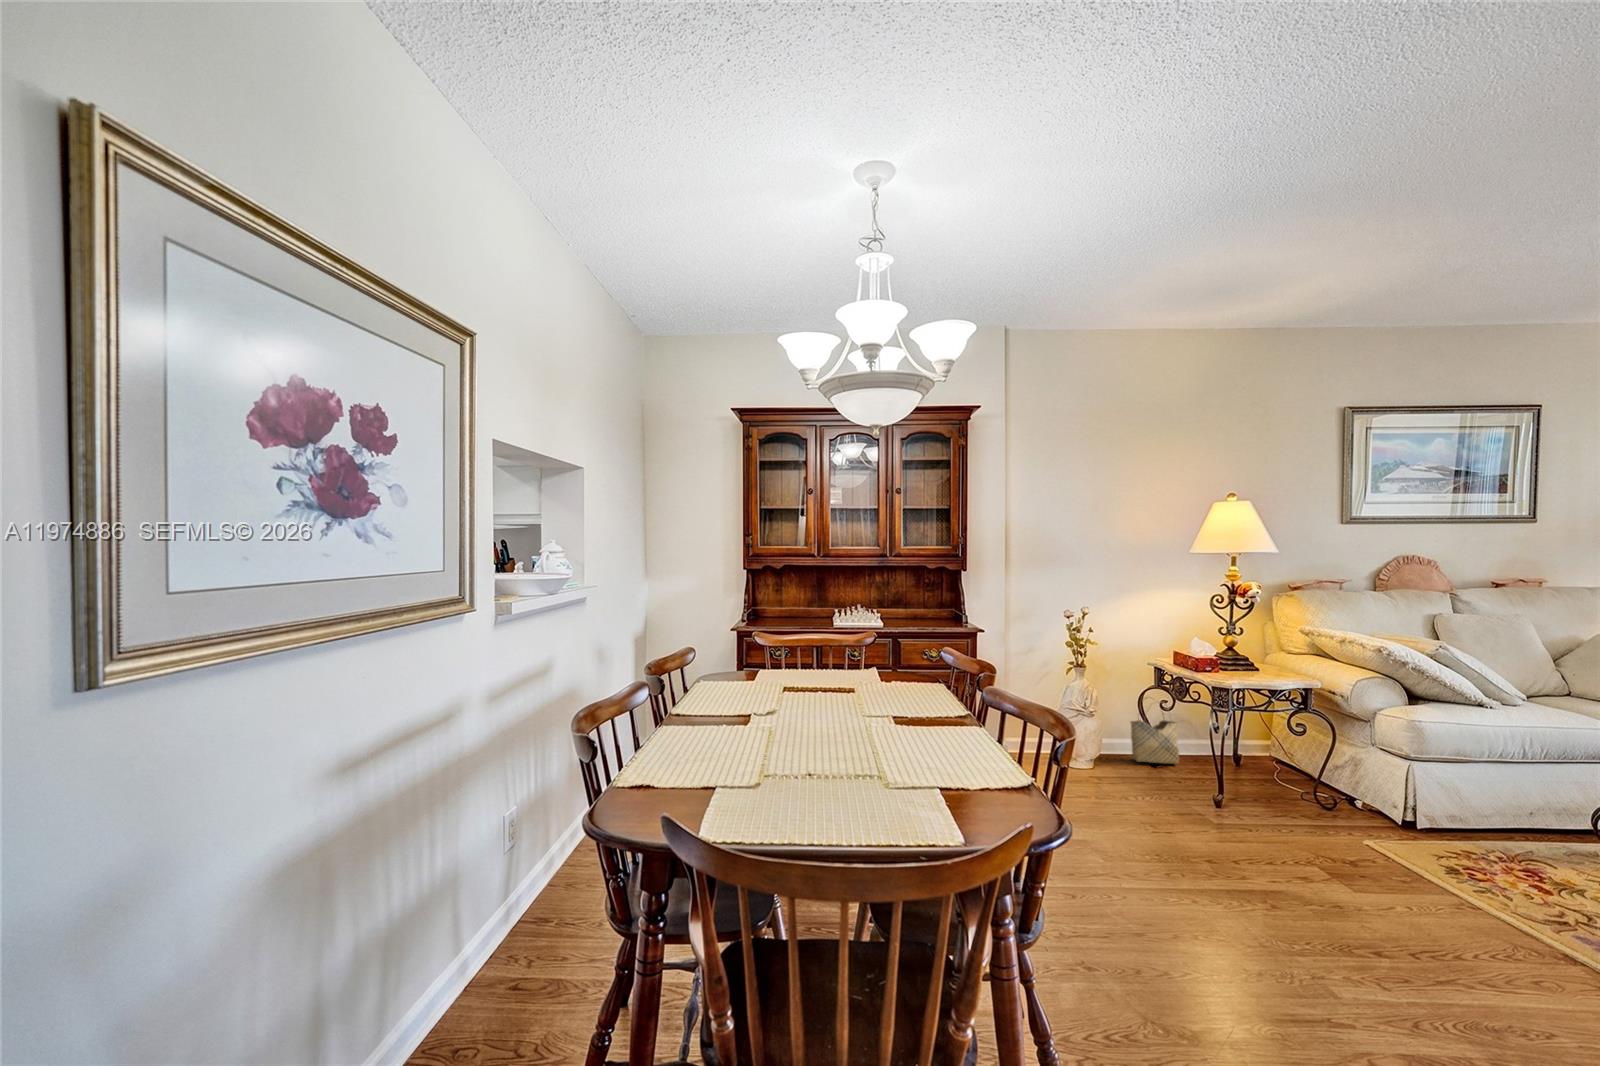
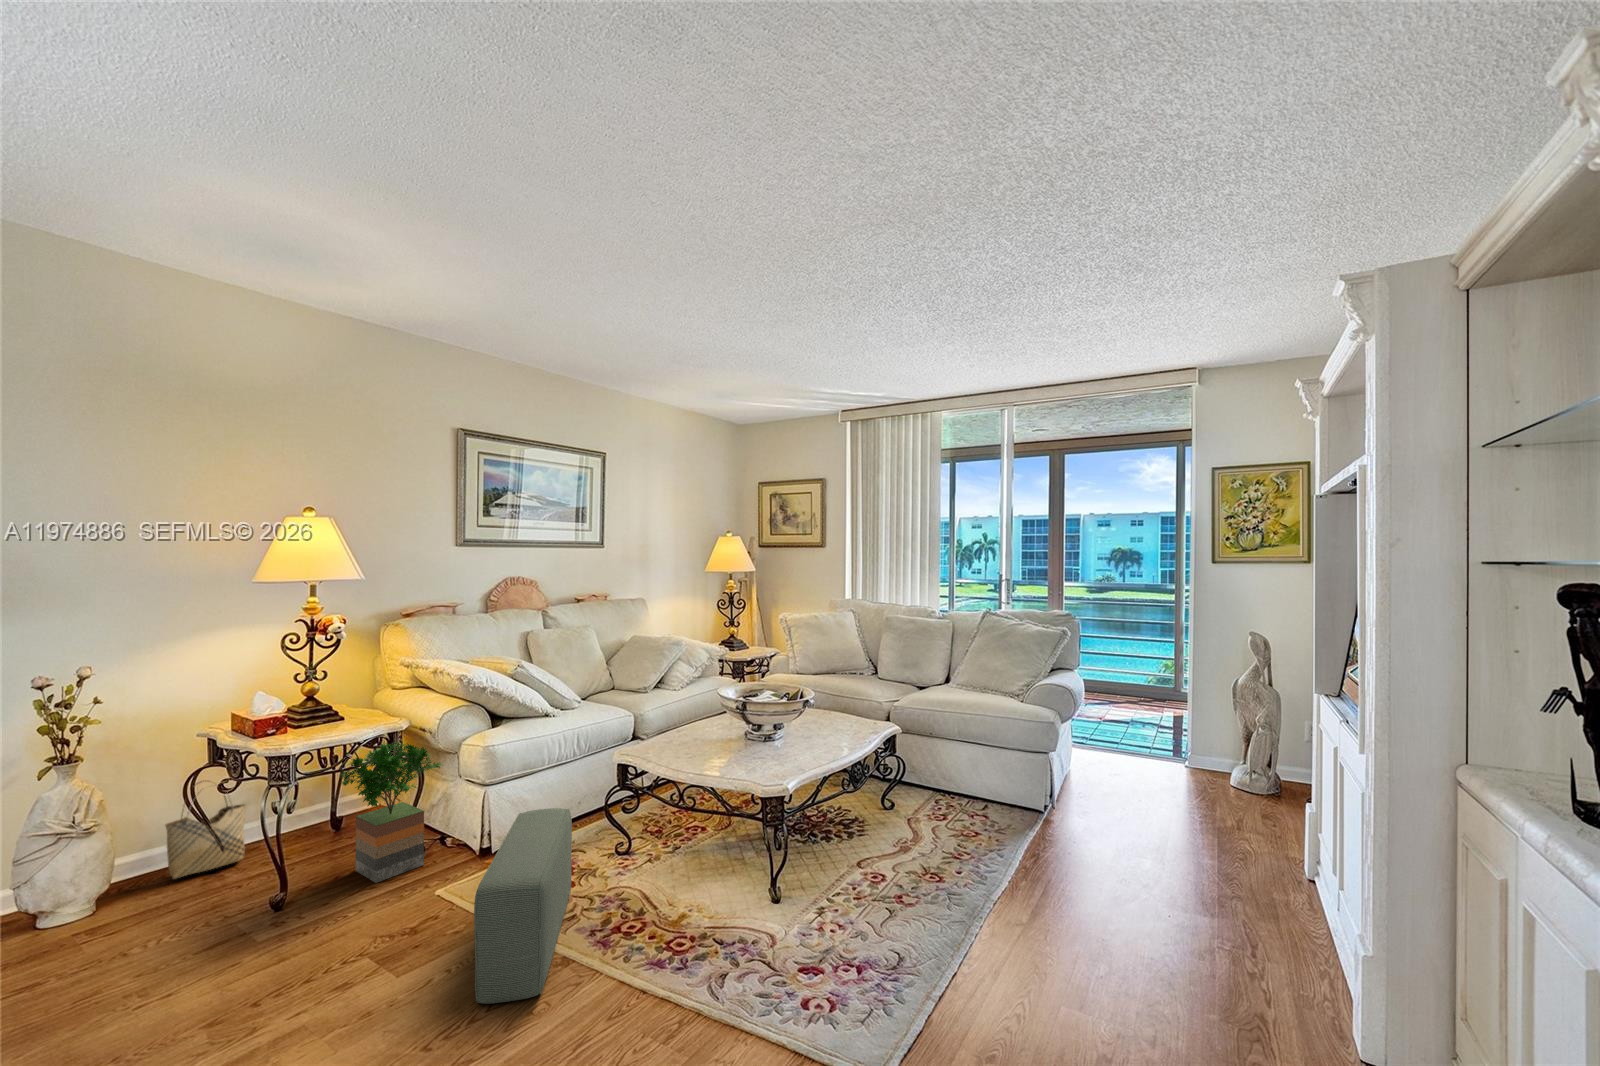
potted tree: none [1266,696,1365,816] -> present [340,741,442,883]
pouf: none [1459,795,1553,971] -> present [474,808,572,1004]

